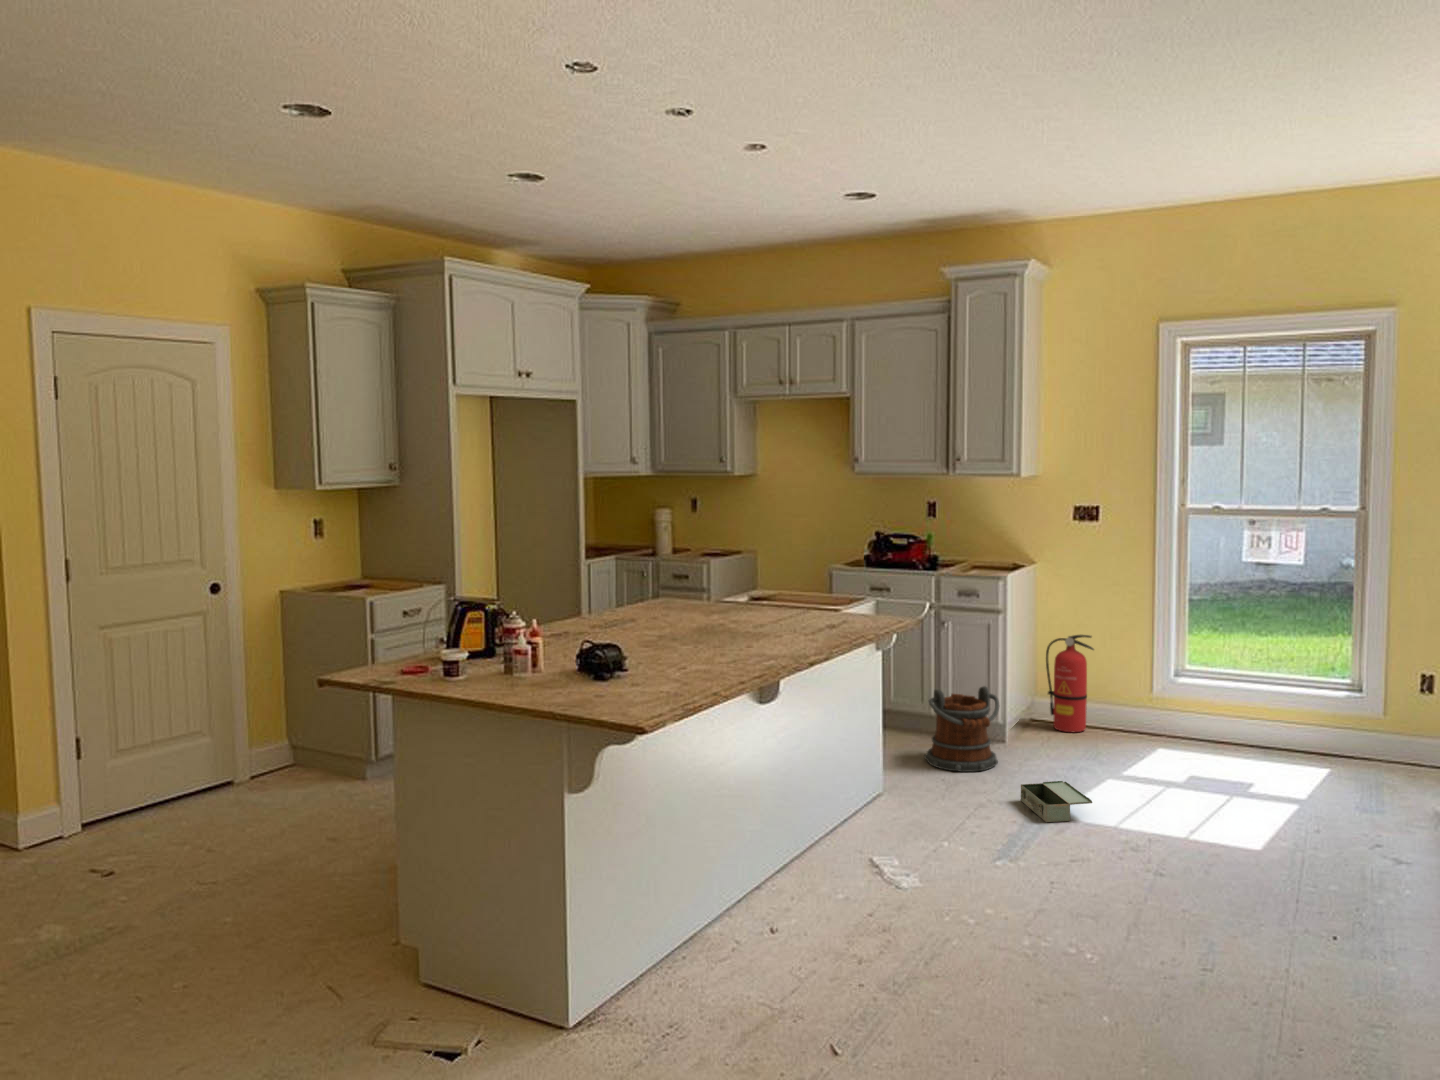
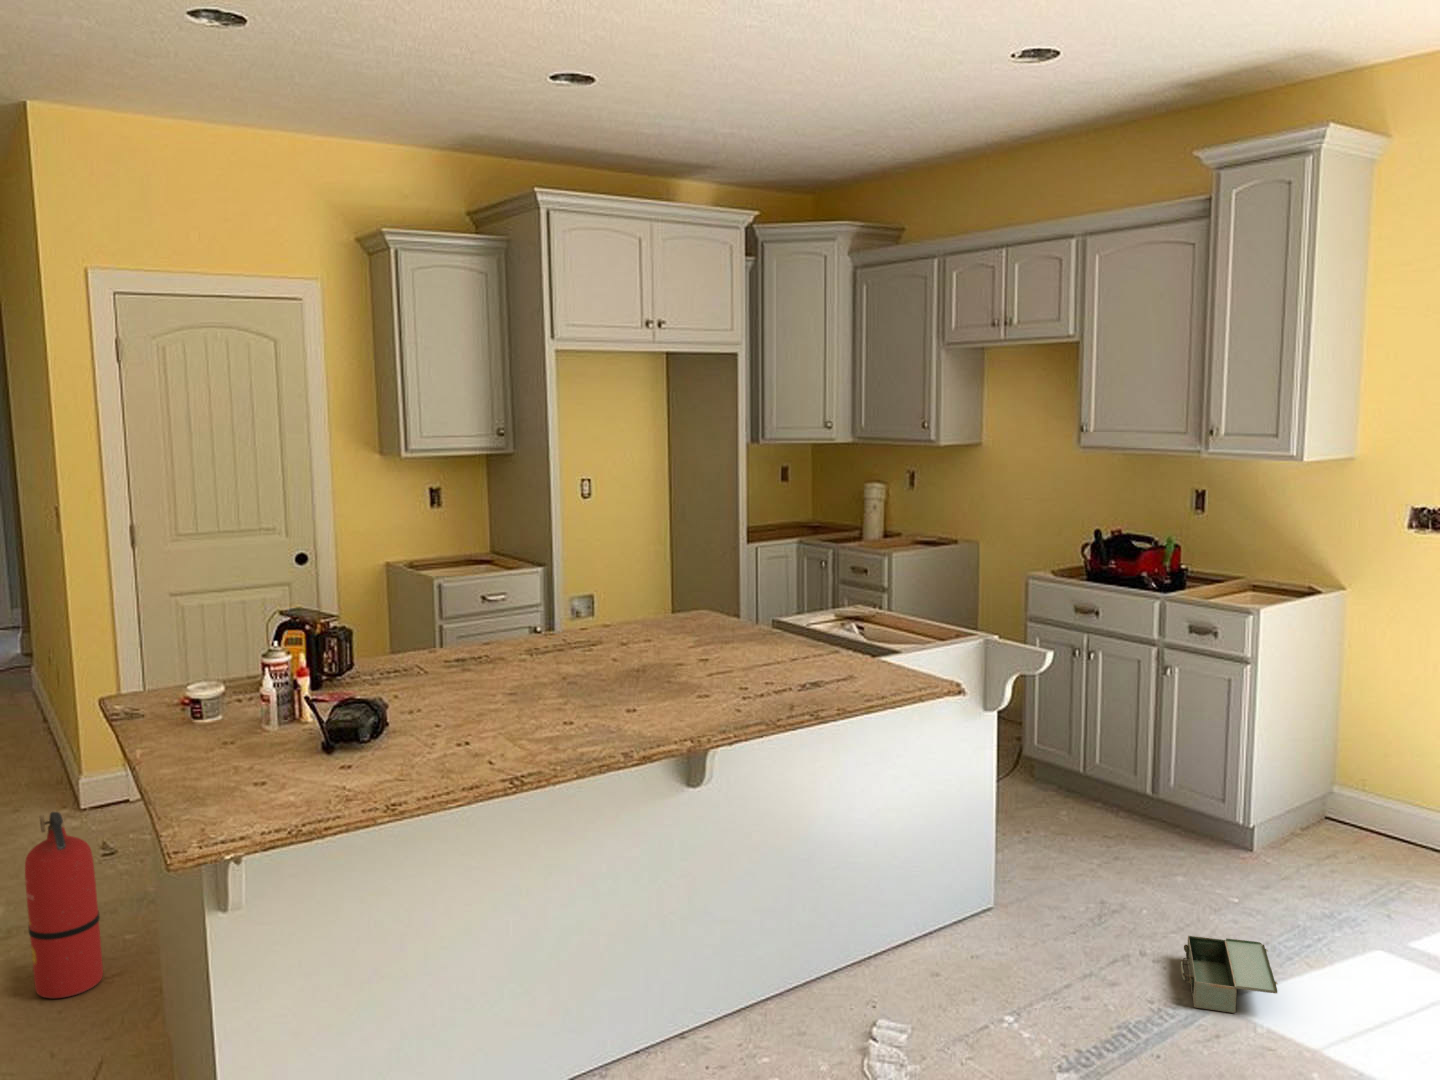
fire extinguisher: present [1046,635,1094,732] -> present [25,812,103,998]
bucket: present [924,686,999,772] -> none [1099,767,1215,895]

